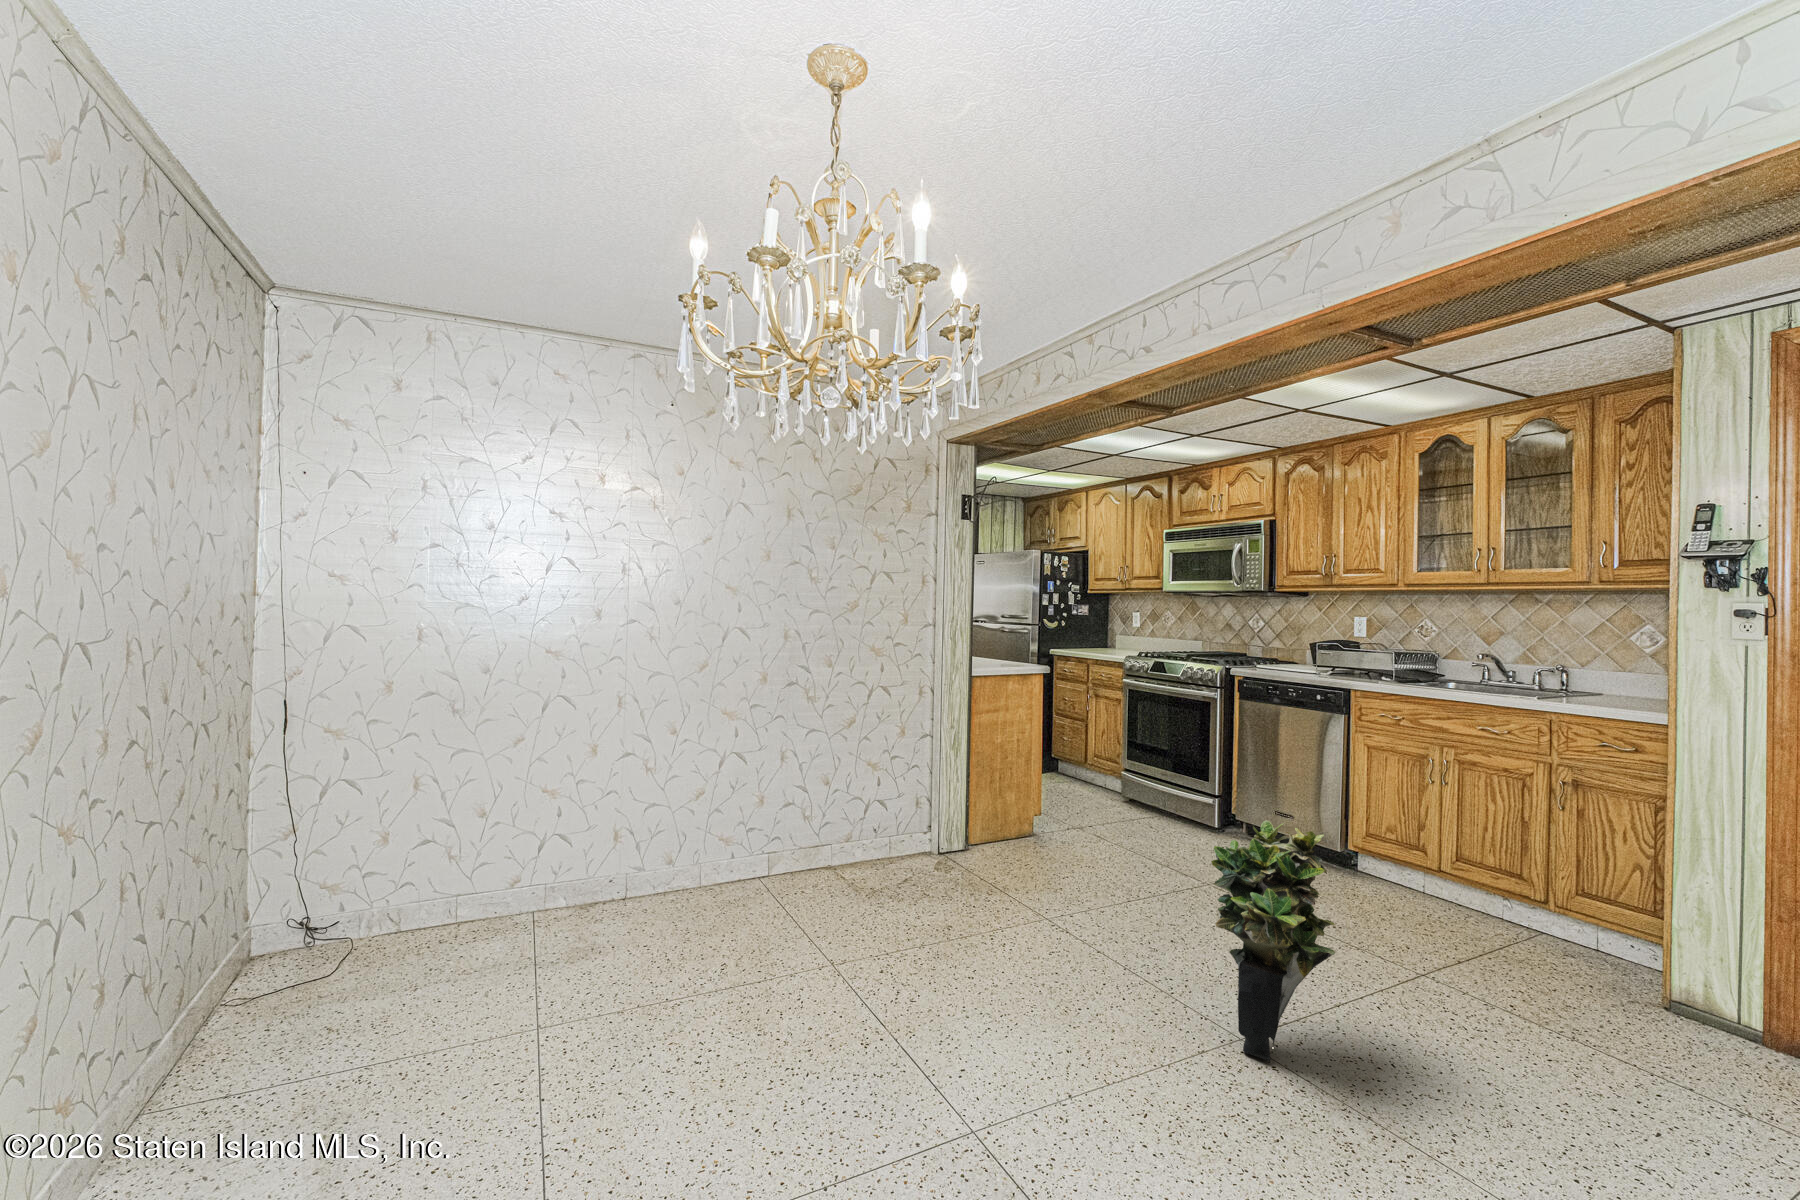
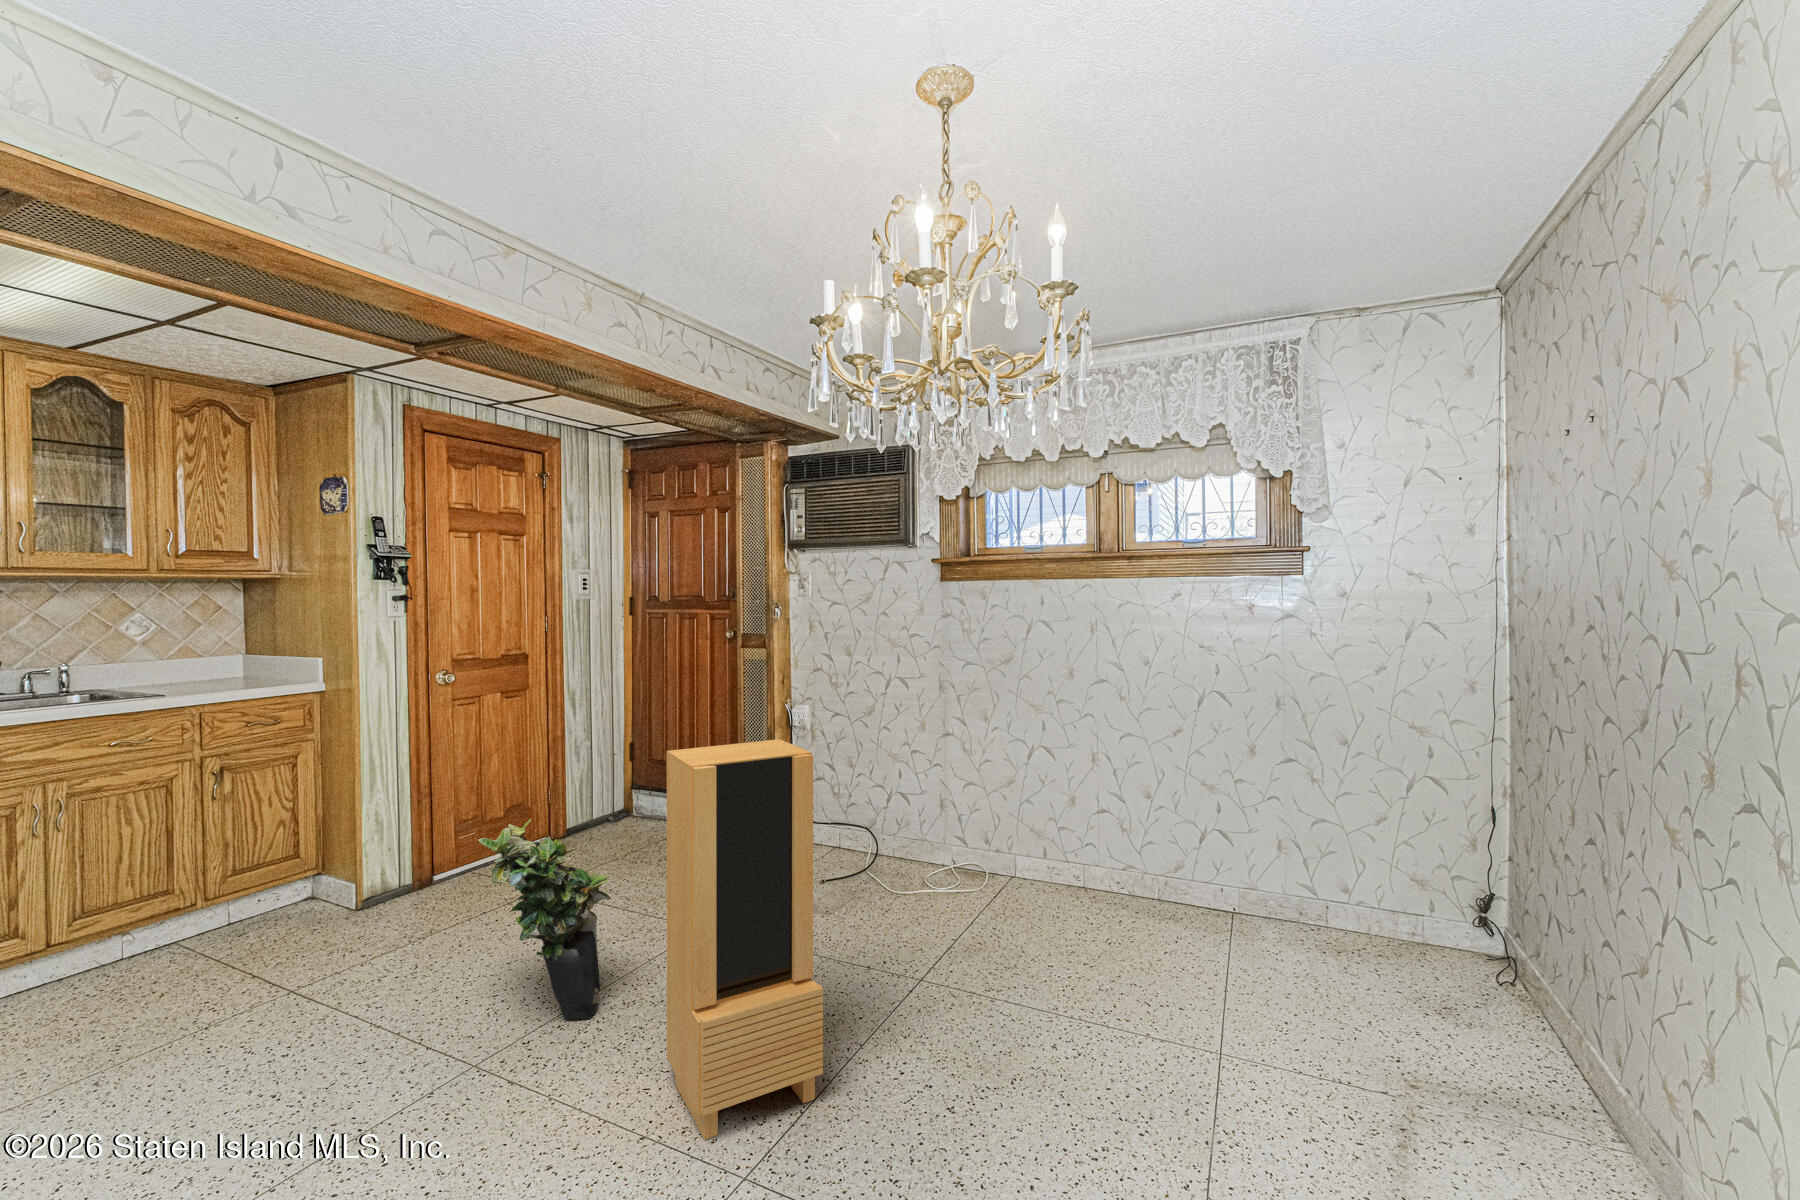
storage cabinet: none [964,720,1111,1130] -> present [667,739,823,1140]

